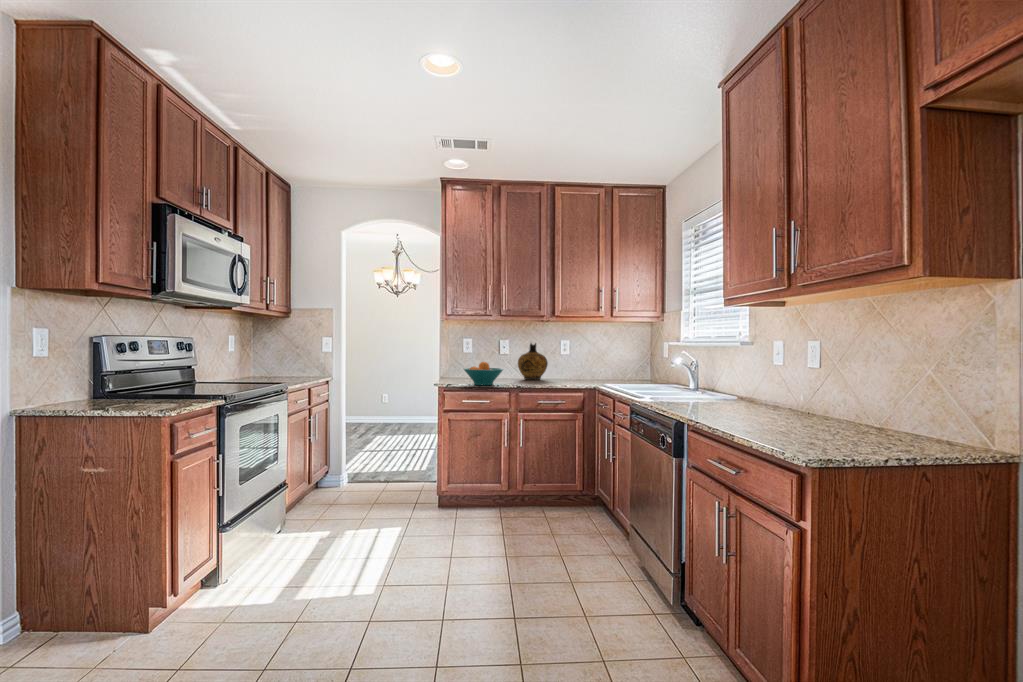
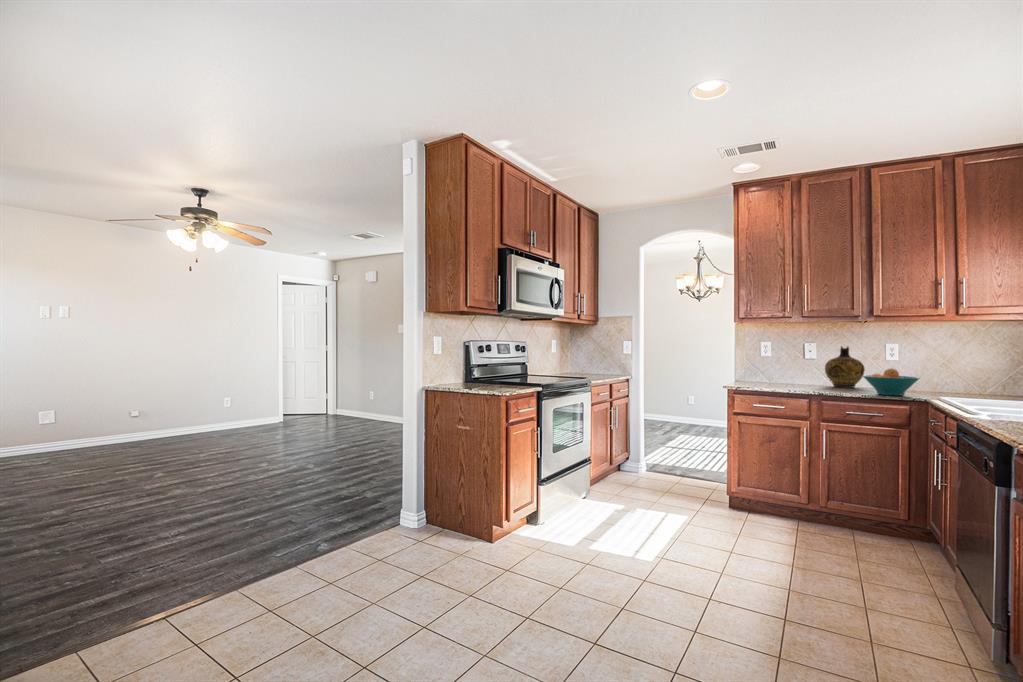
fruit bowl: present [464,362,503,385] -> present [863,368,919,396]

